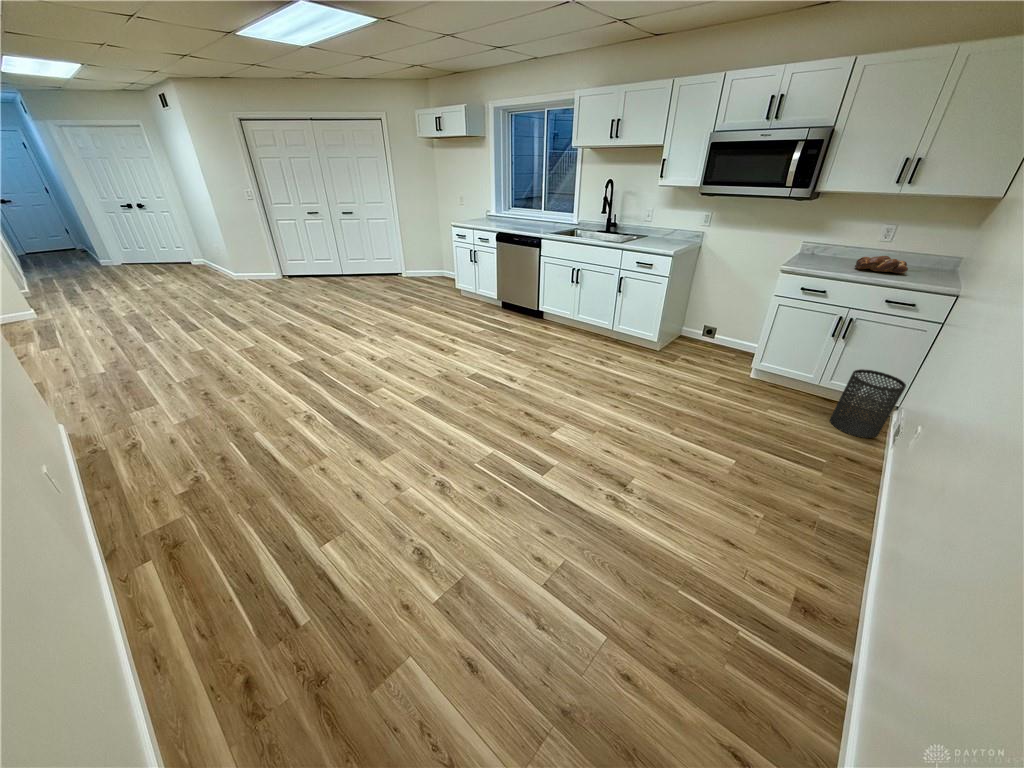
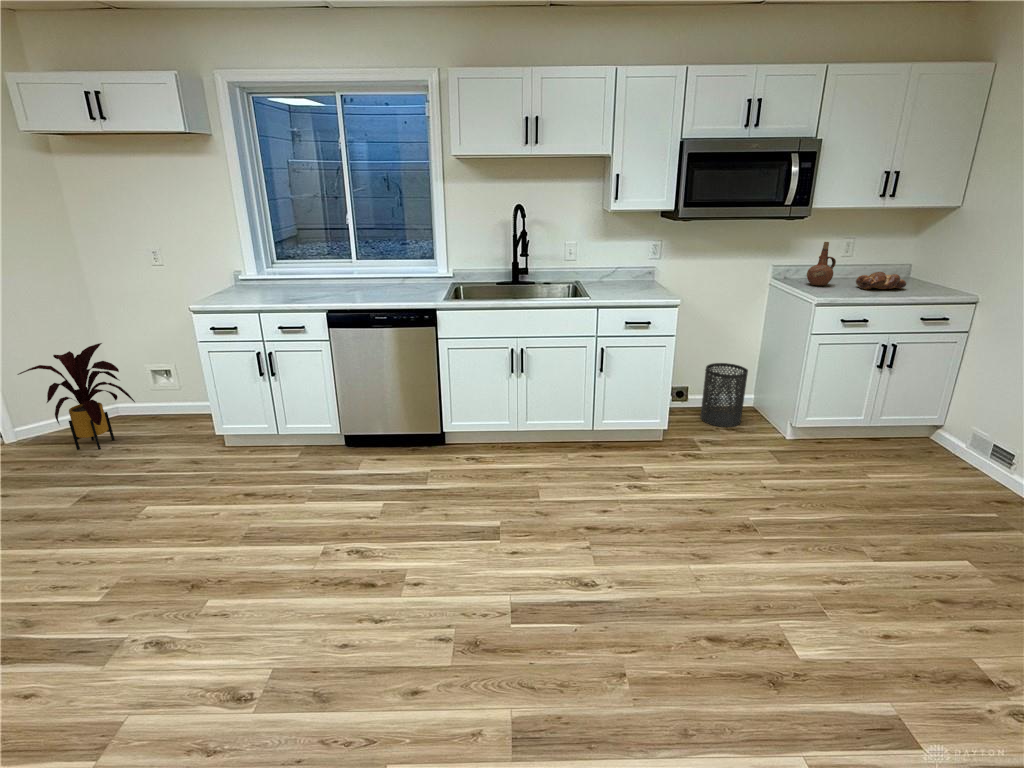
ceramic pitcher: none [814,223,845,262] -> present [807,242,836,286]
house plant: none [403,240,440,286] -> present [18,343,135,450]
trash can: present [830,369,906,438] -> present [700,363,748,427]

